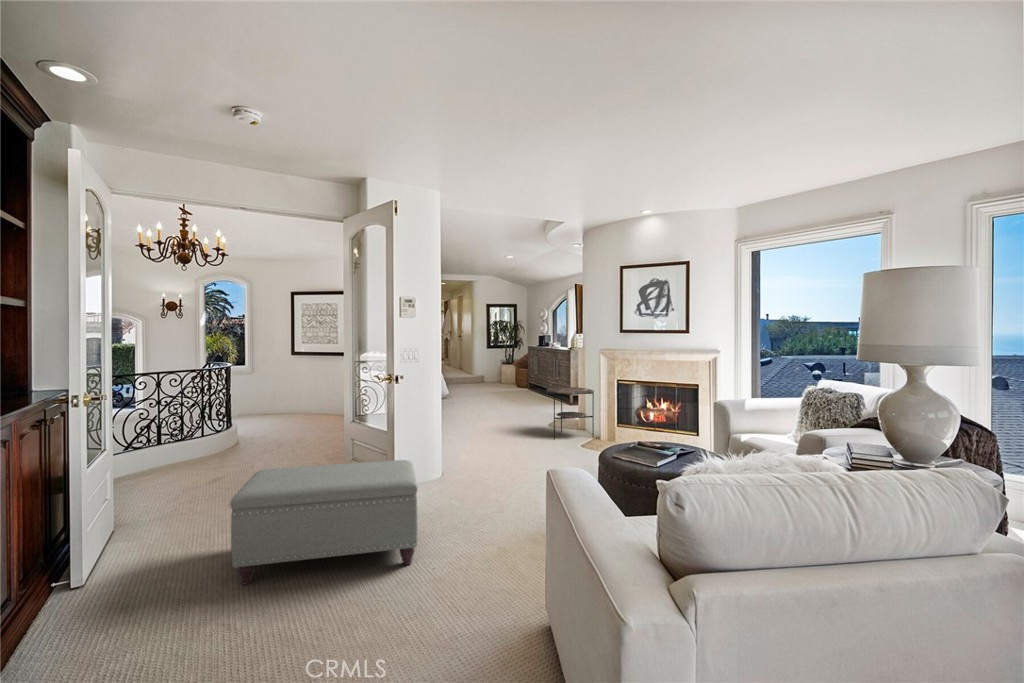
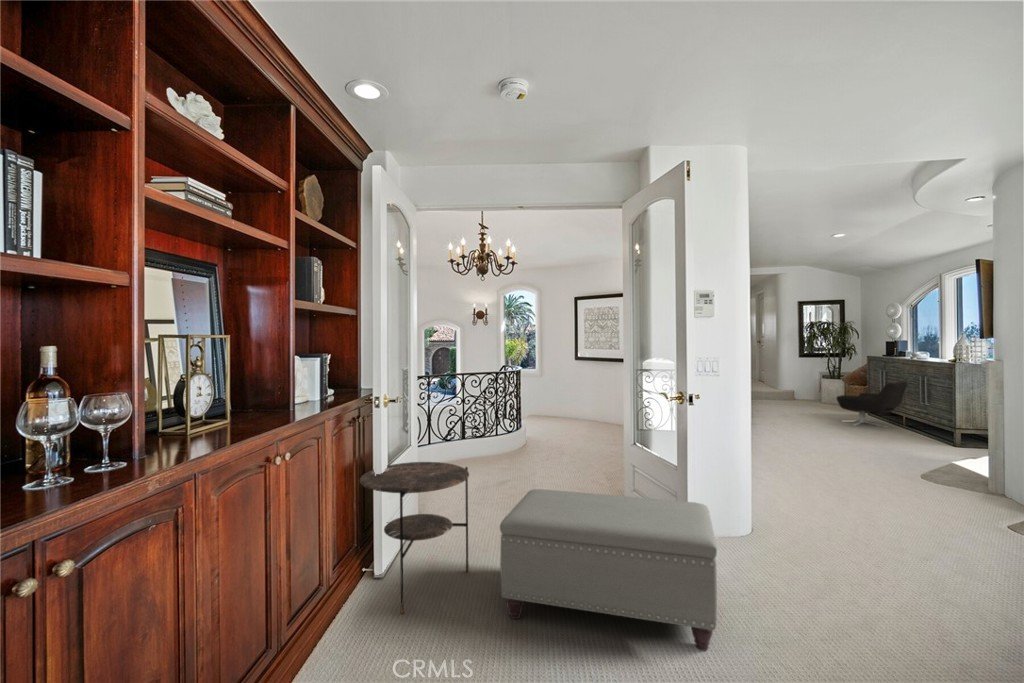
lounge chair: none [510,365,554,400] -> present [837,382,908,426]
side table: present [547,387,594,440] -> present [360,462,469,614]

